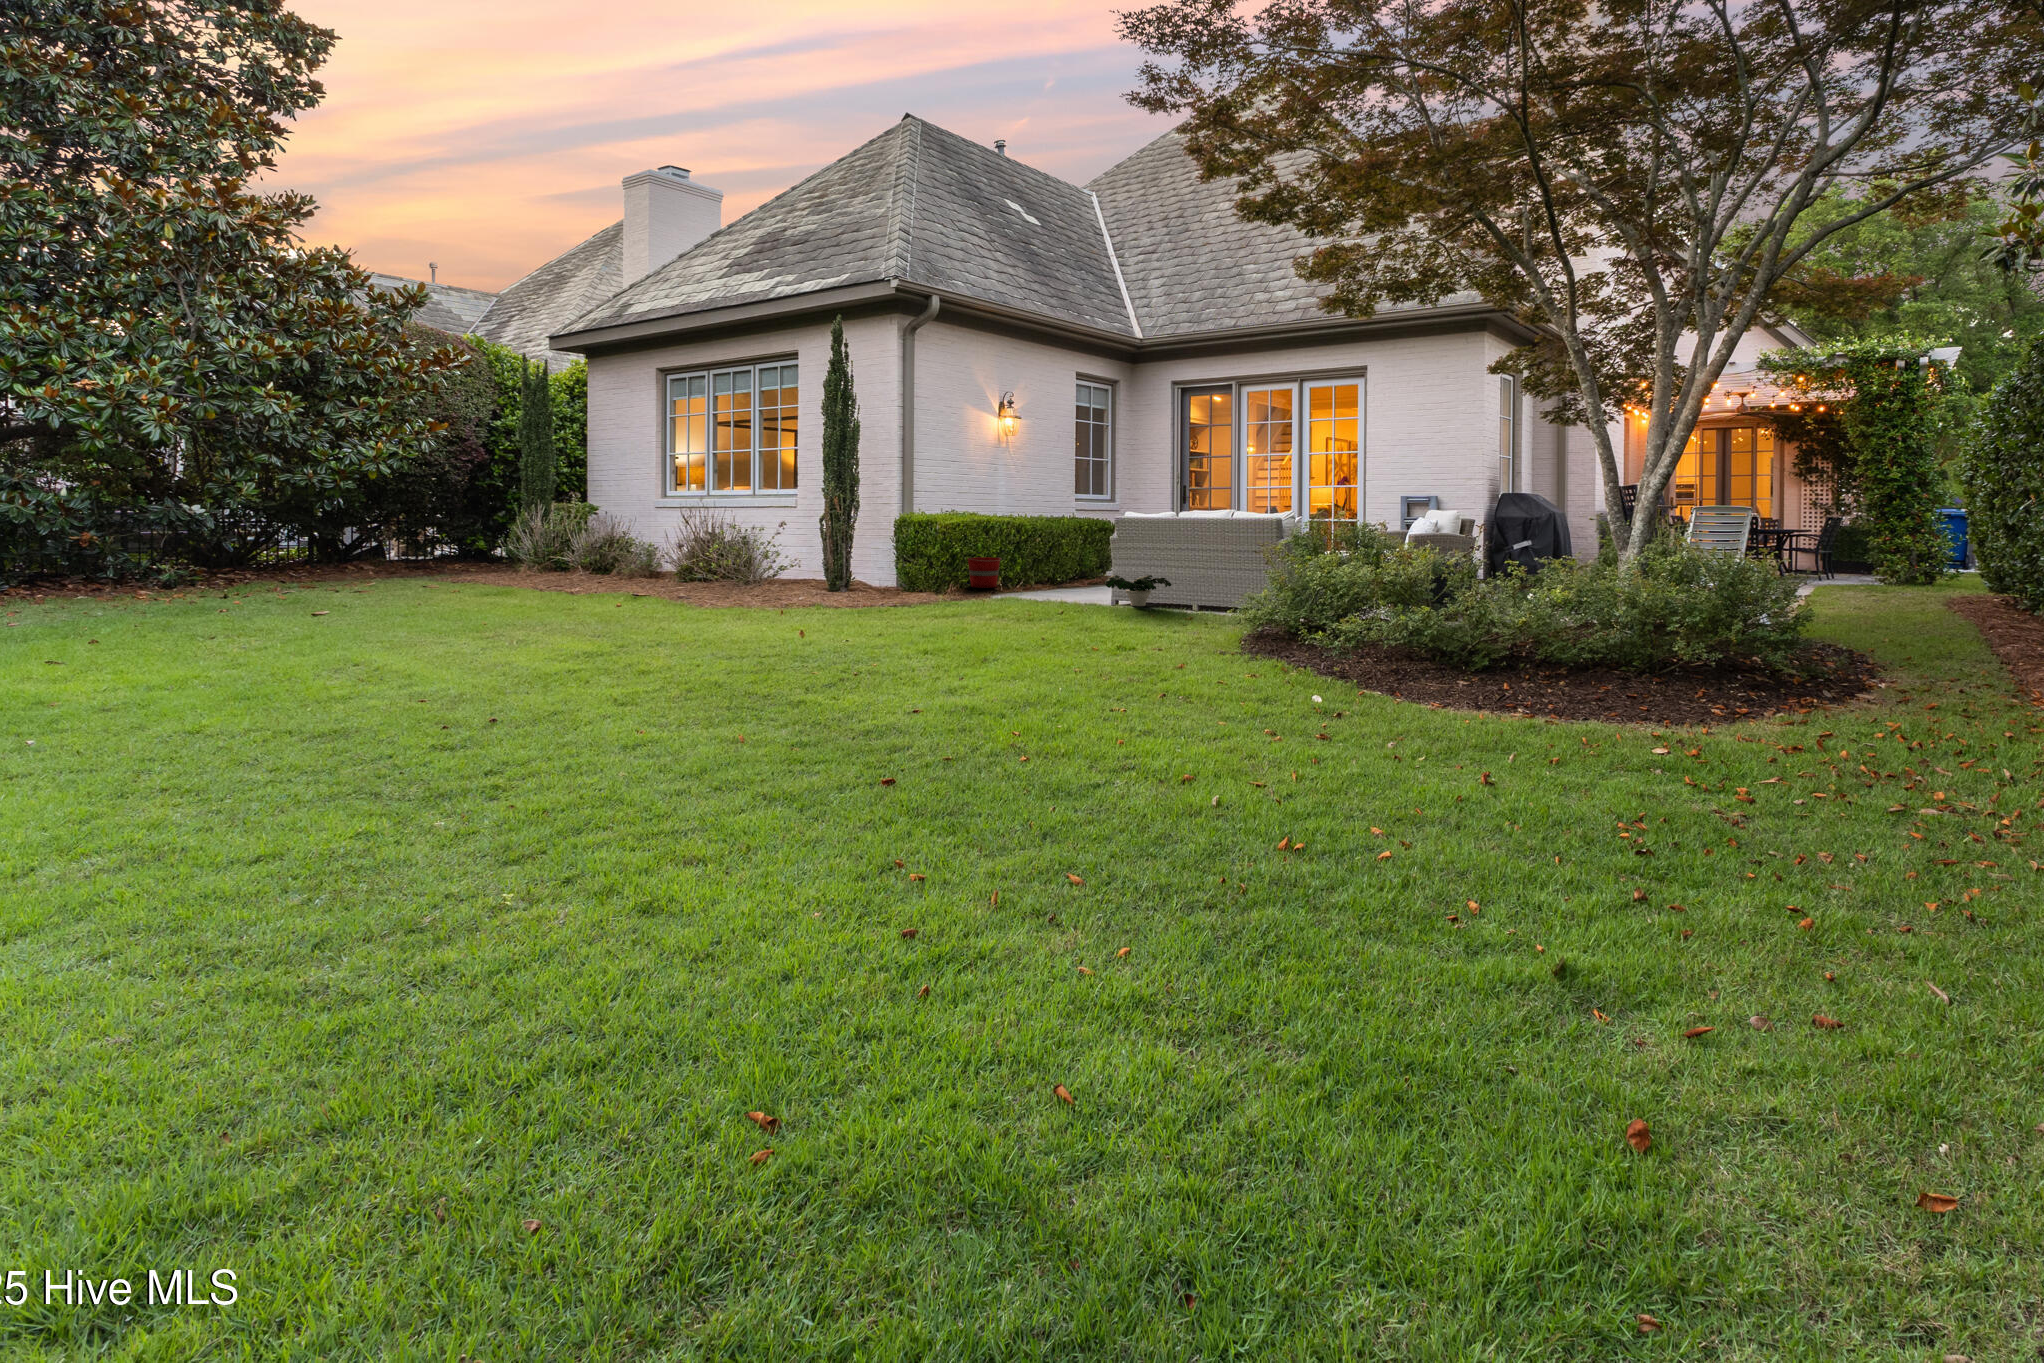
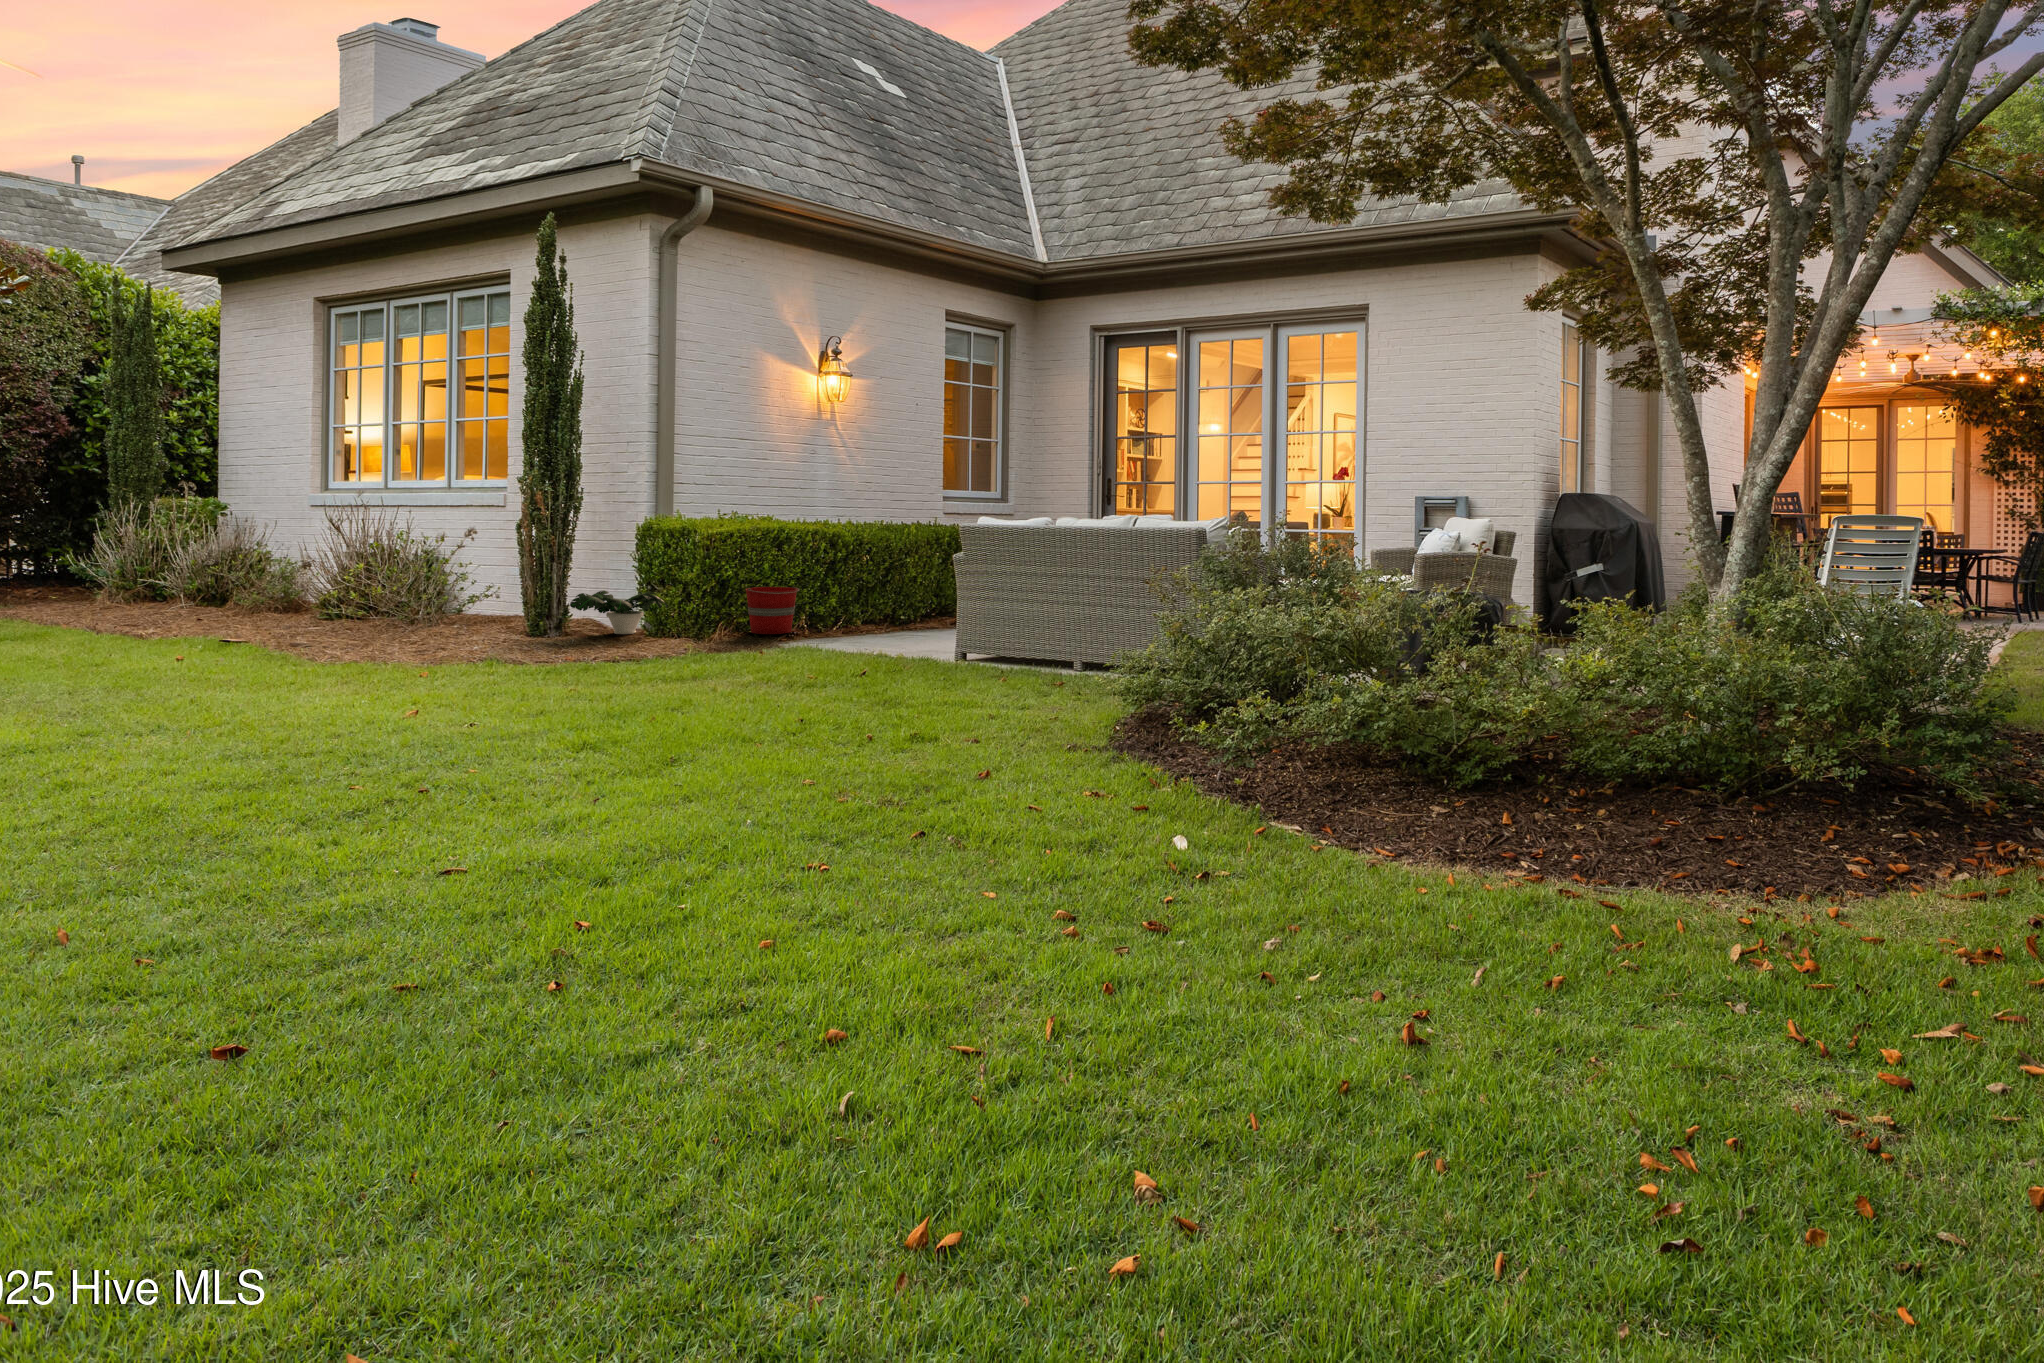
potted plant: present [1104,575,1171,606] -> present [570,591,668,634]

